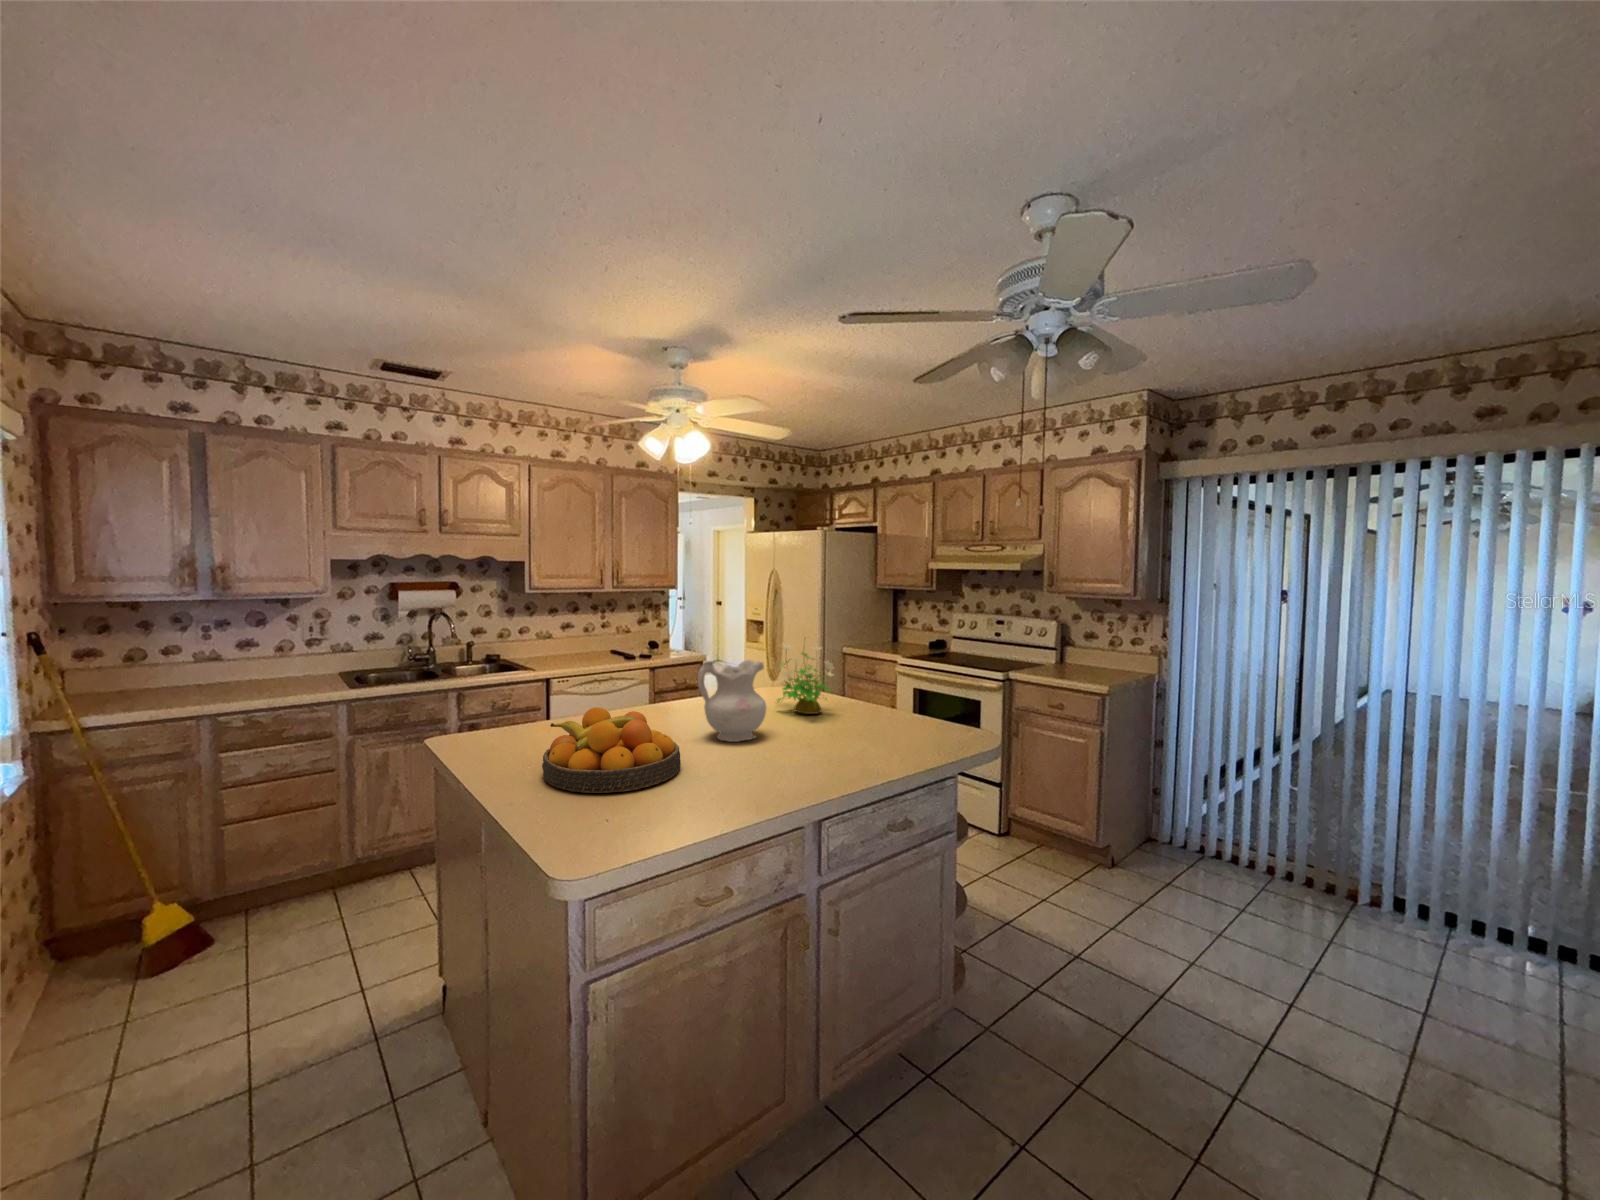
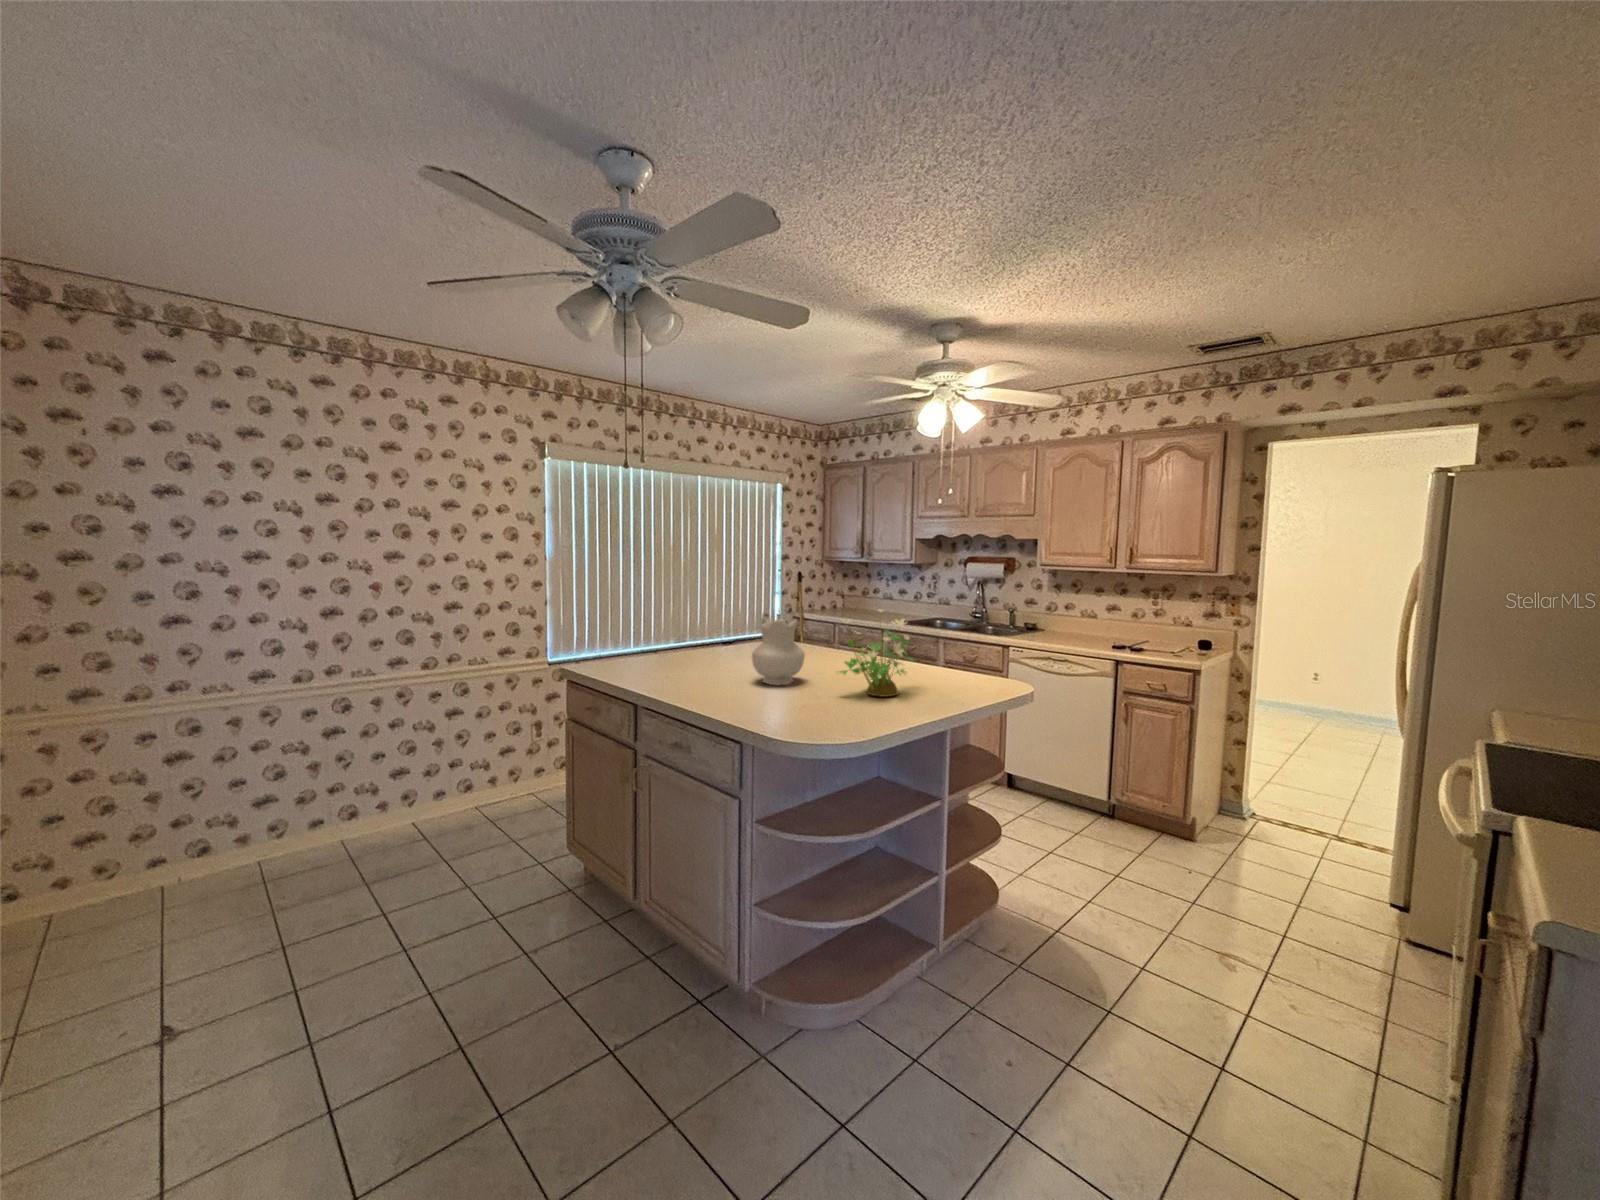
fruit bowl: present [542,707,681,793] -> none [646,628,733,676]

